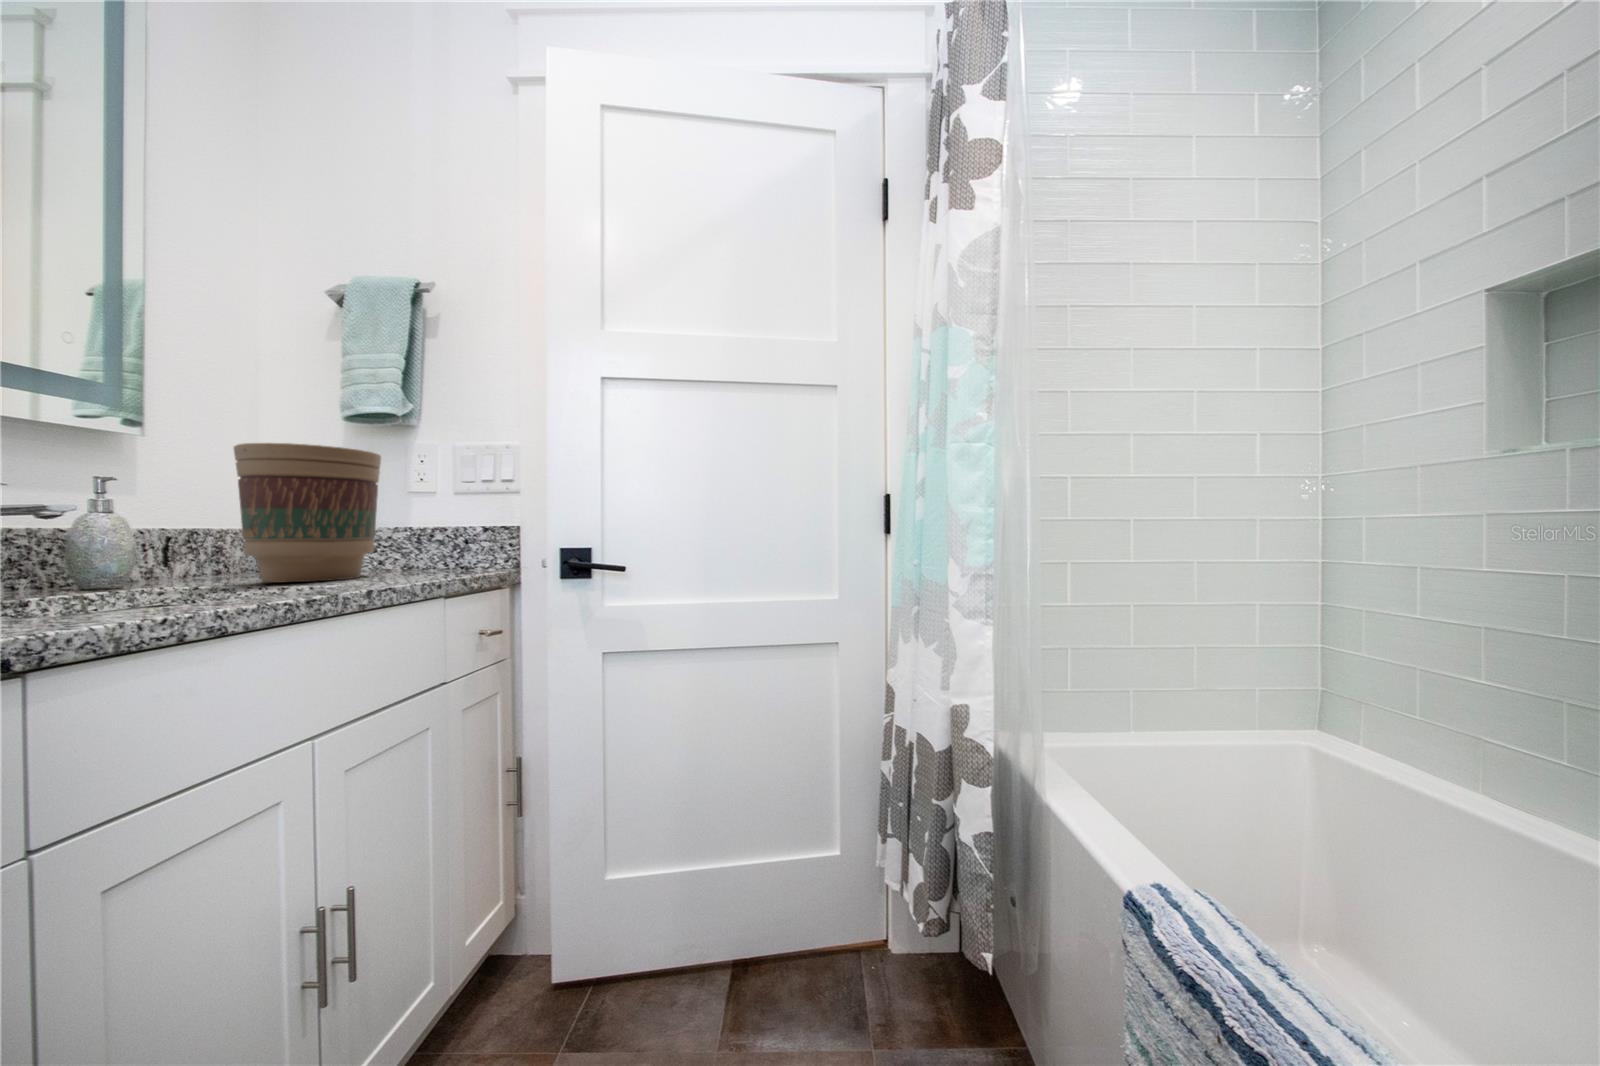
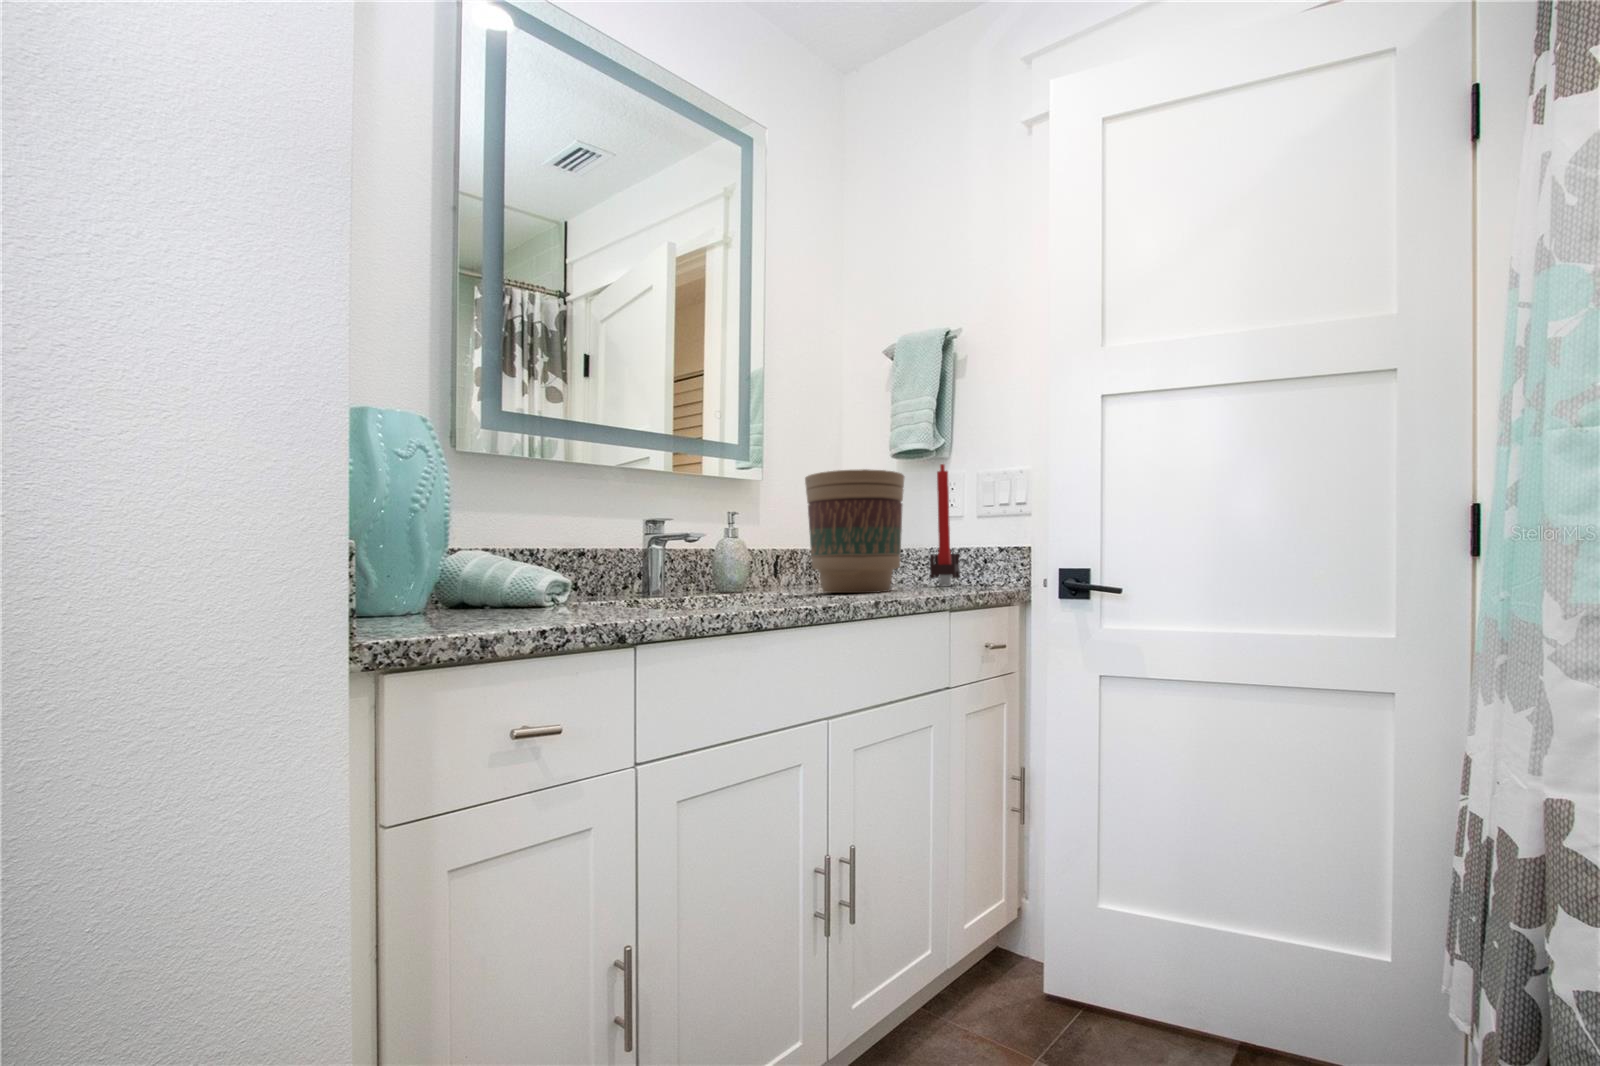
candle: none [405,448,436,568] -> present [930,464,960,585]

